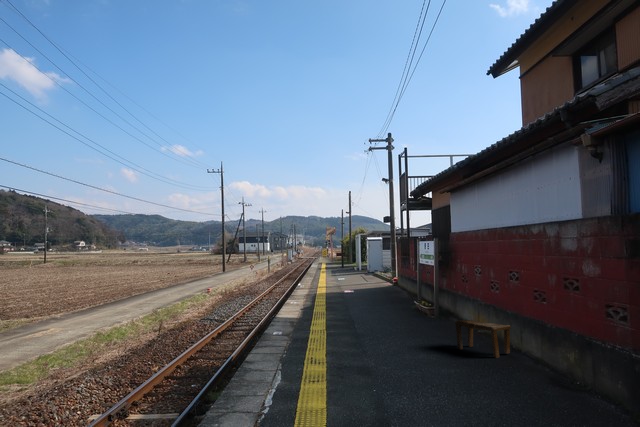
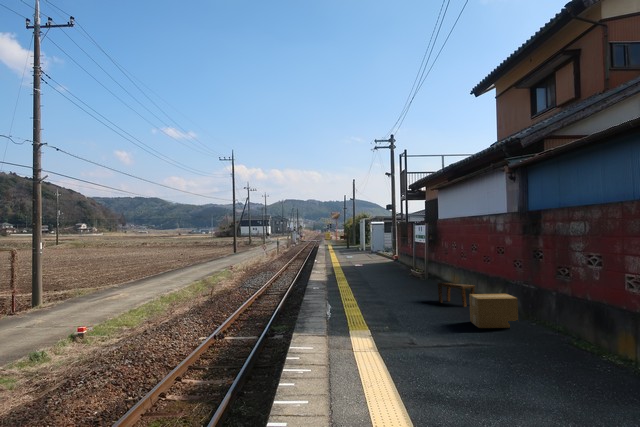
cardboard box: none [513,346,601,408] -> present [469,294,518,328]

